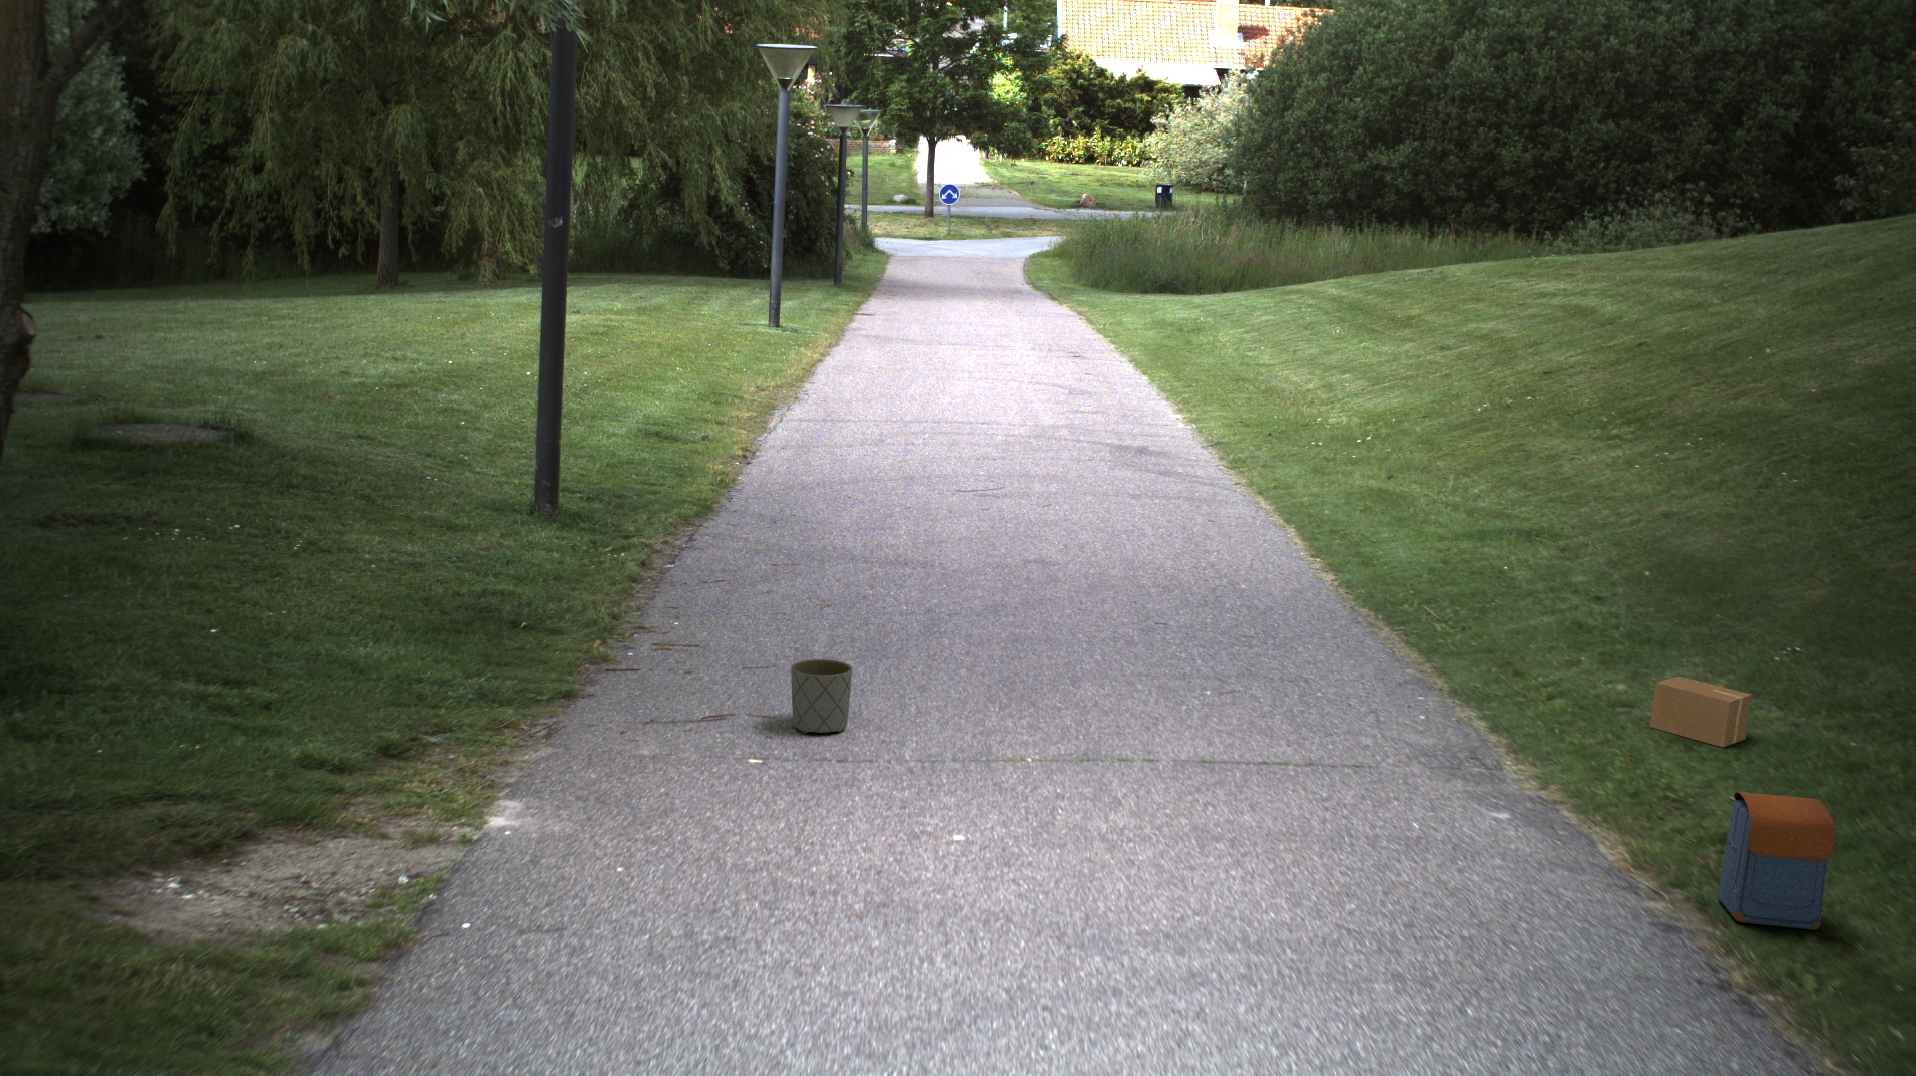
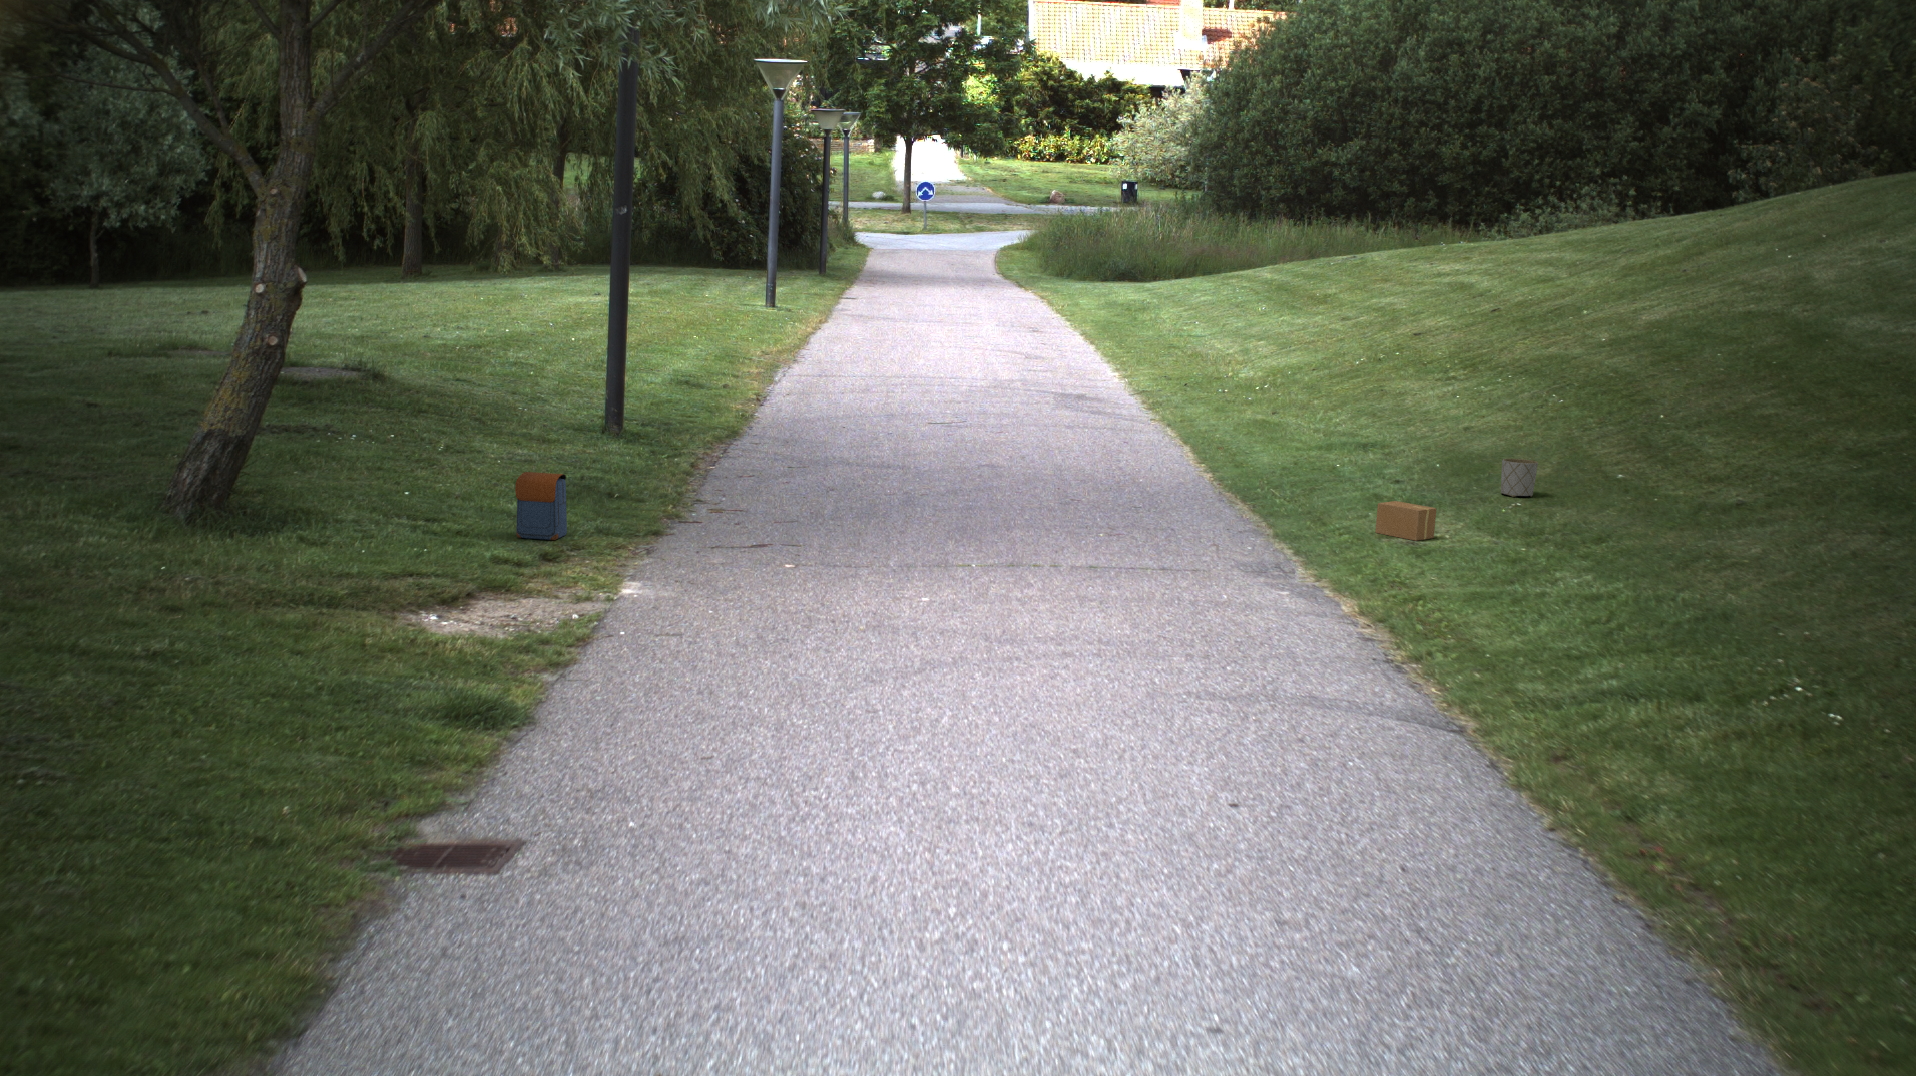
planter: present [791,659,852,734] -> present [1501,459,1538,497]
backpack: present [1718,792,1835,930] -> present [515,472,567,540]

